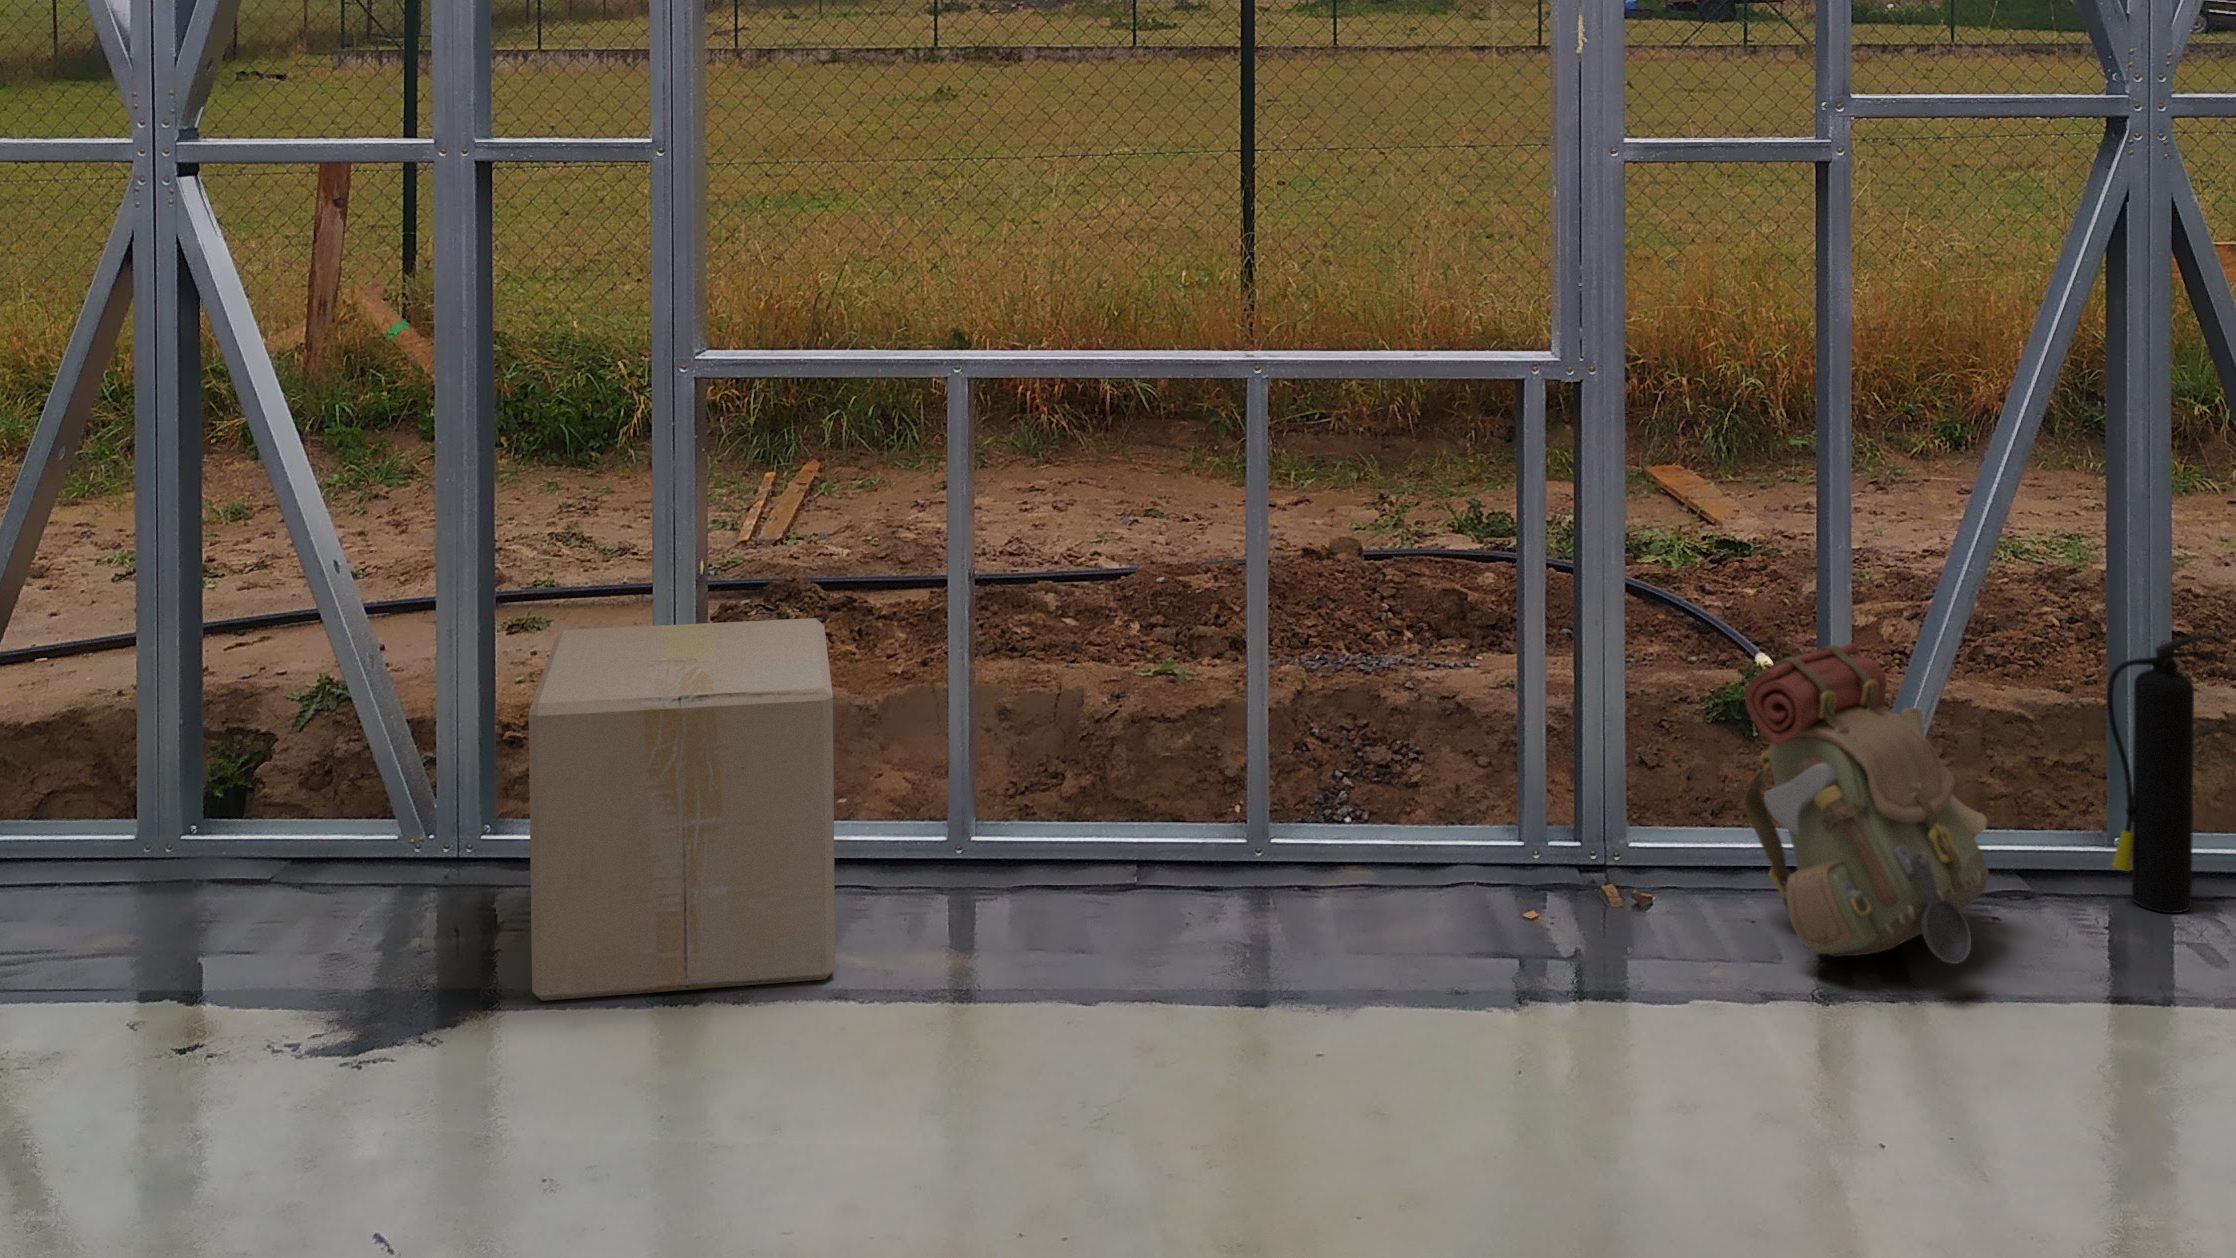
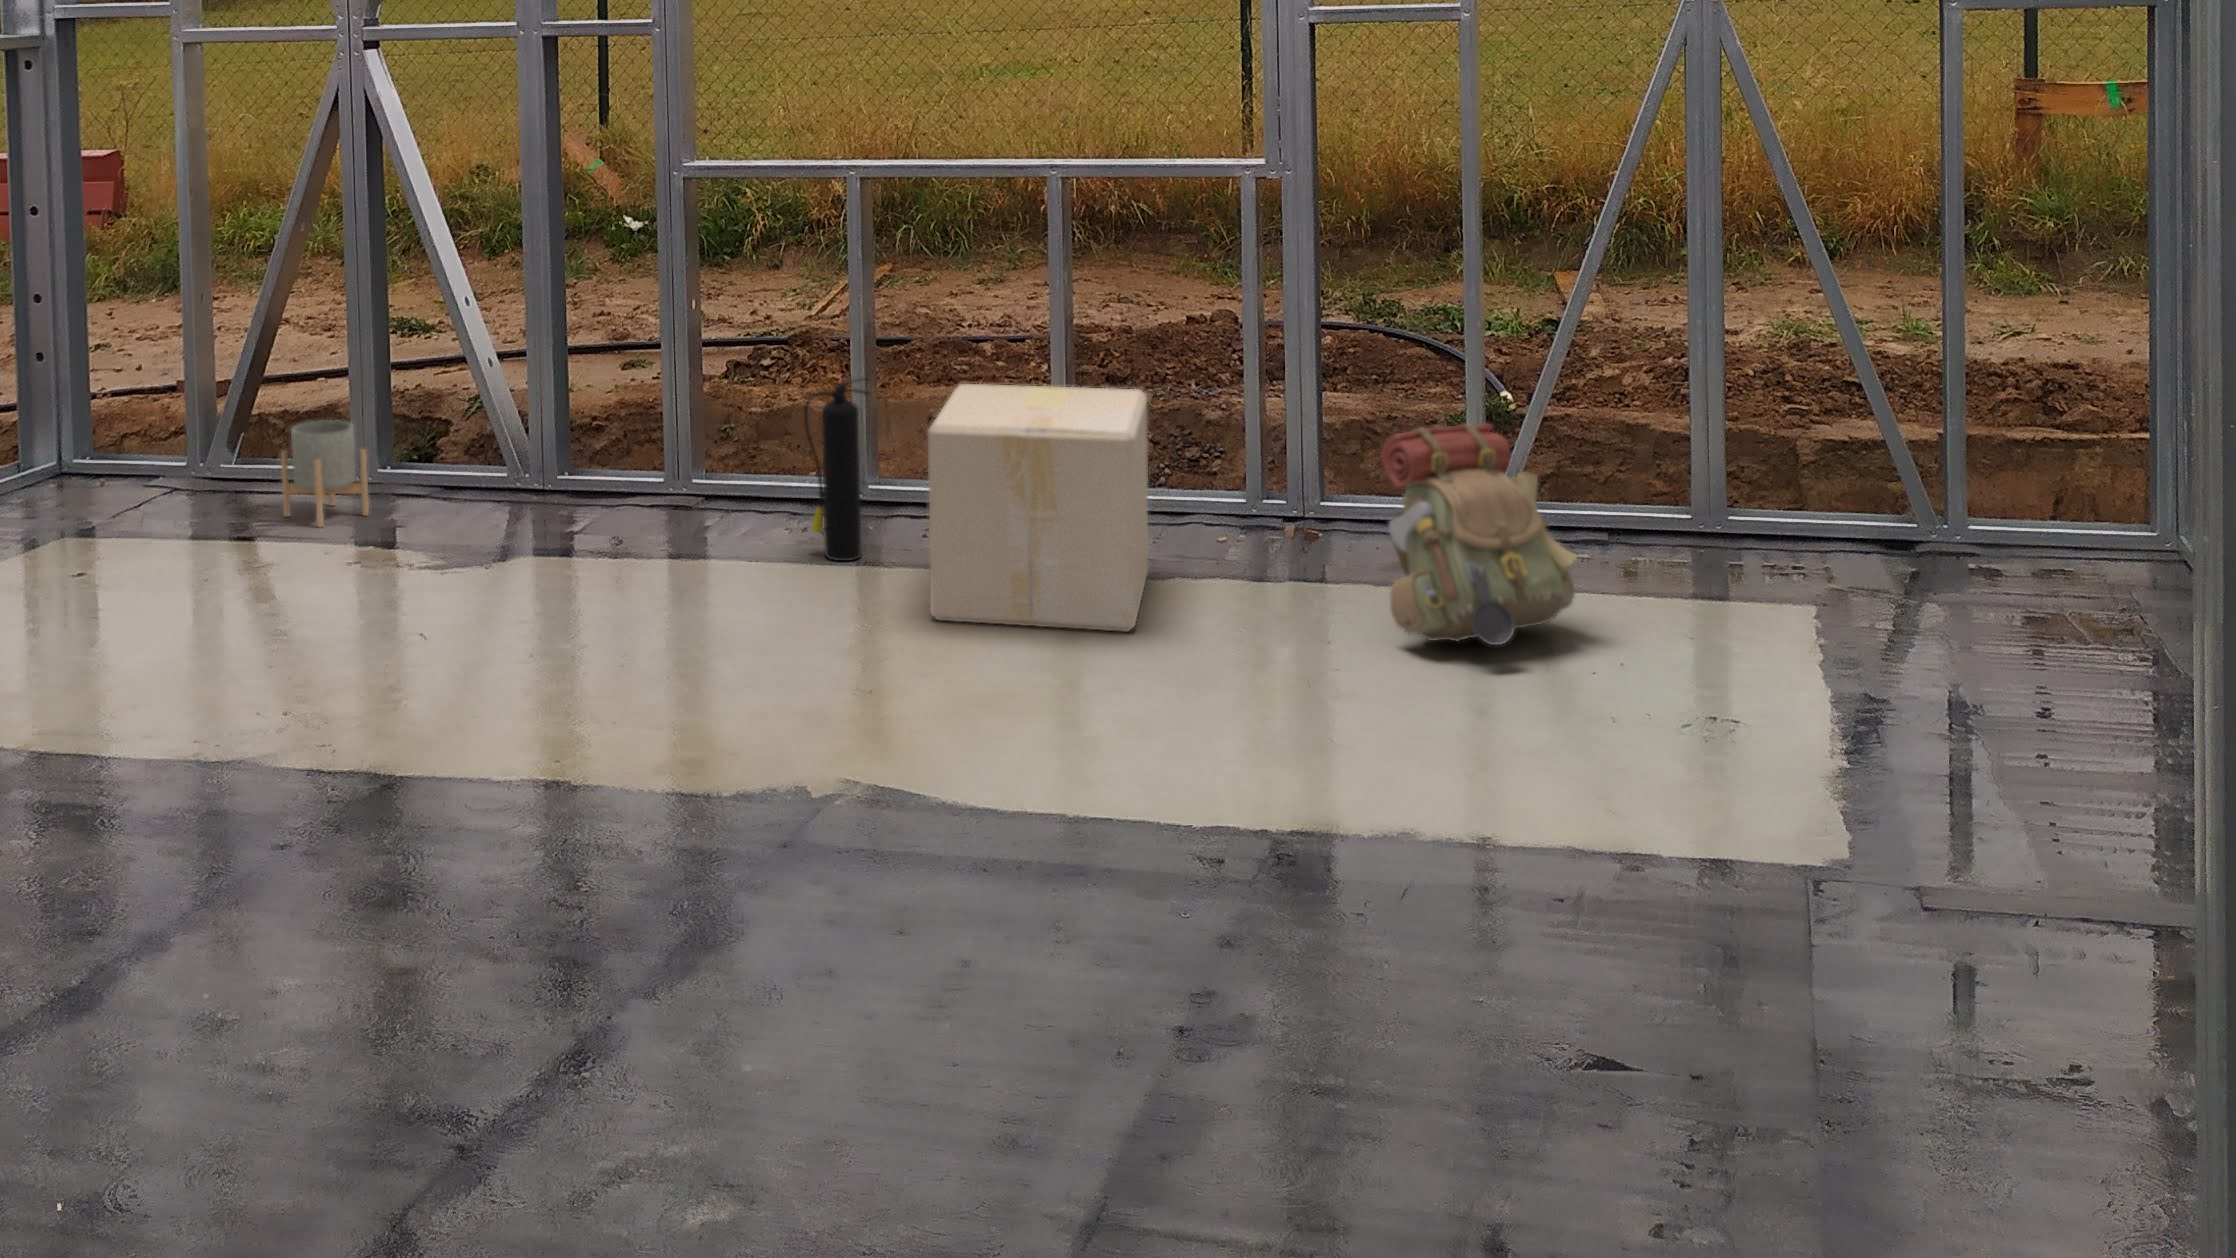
cardboard box: present [528,618,835,1001] -> present [928,384,1148,632]
fire extinguisher: present [2107,634,2213,913] -> present [804,378,870,561]
planter: none [30,748,184,933] -> present [281,420,369,528]

